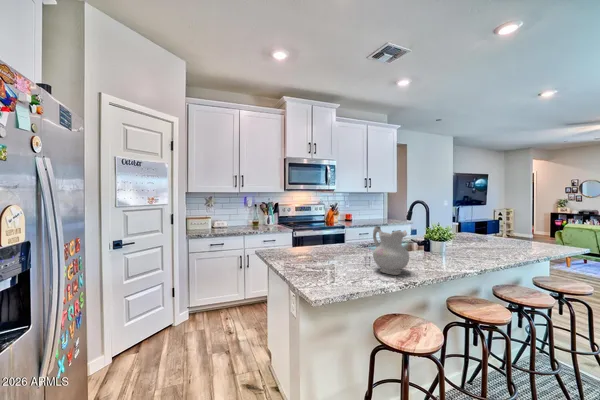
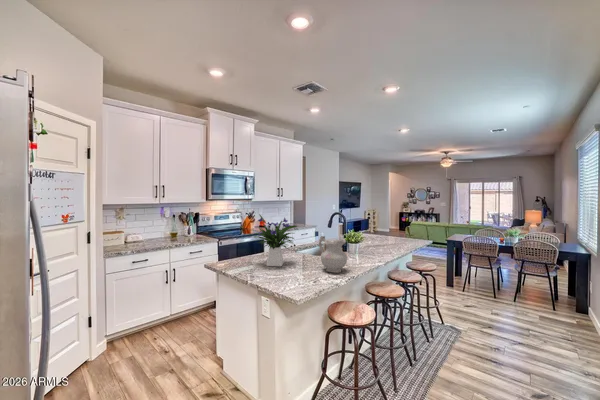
flower arrangement: none [293,198,352,260] -> present [254,215,297,266]

